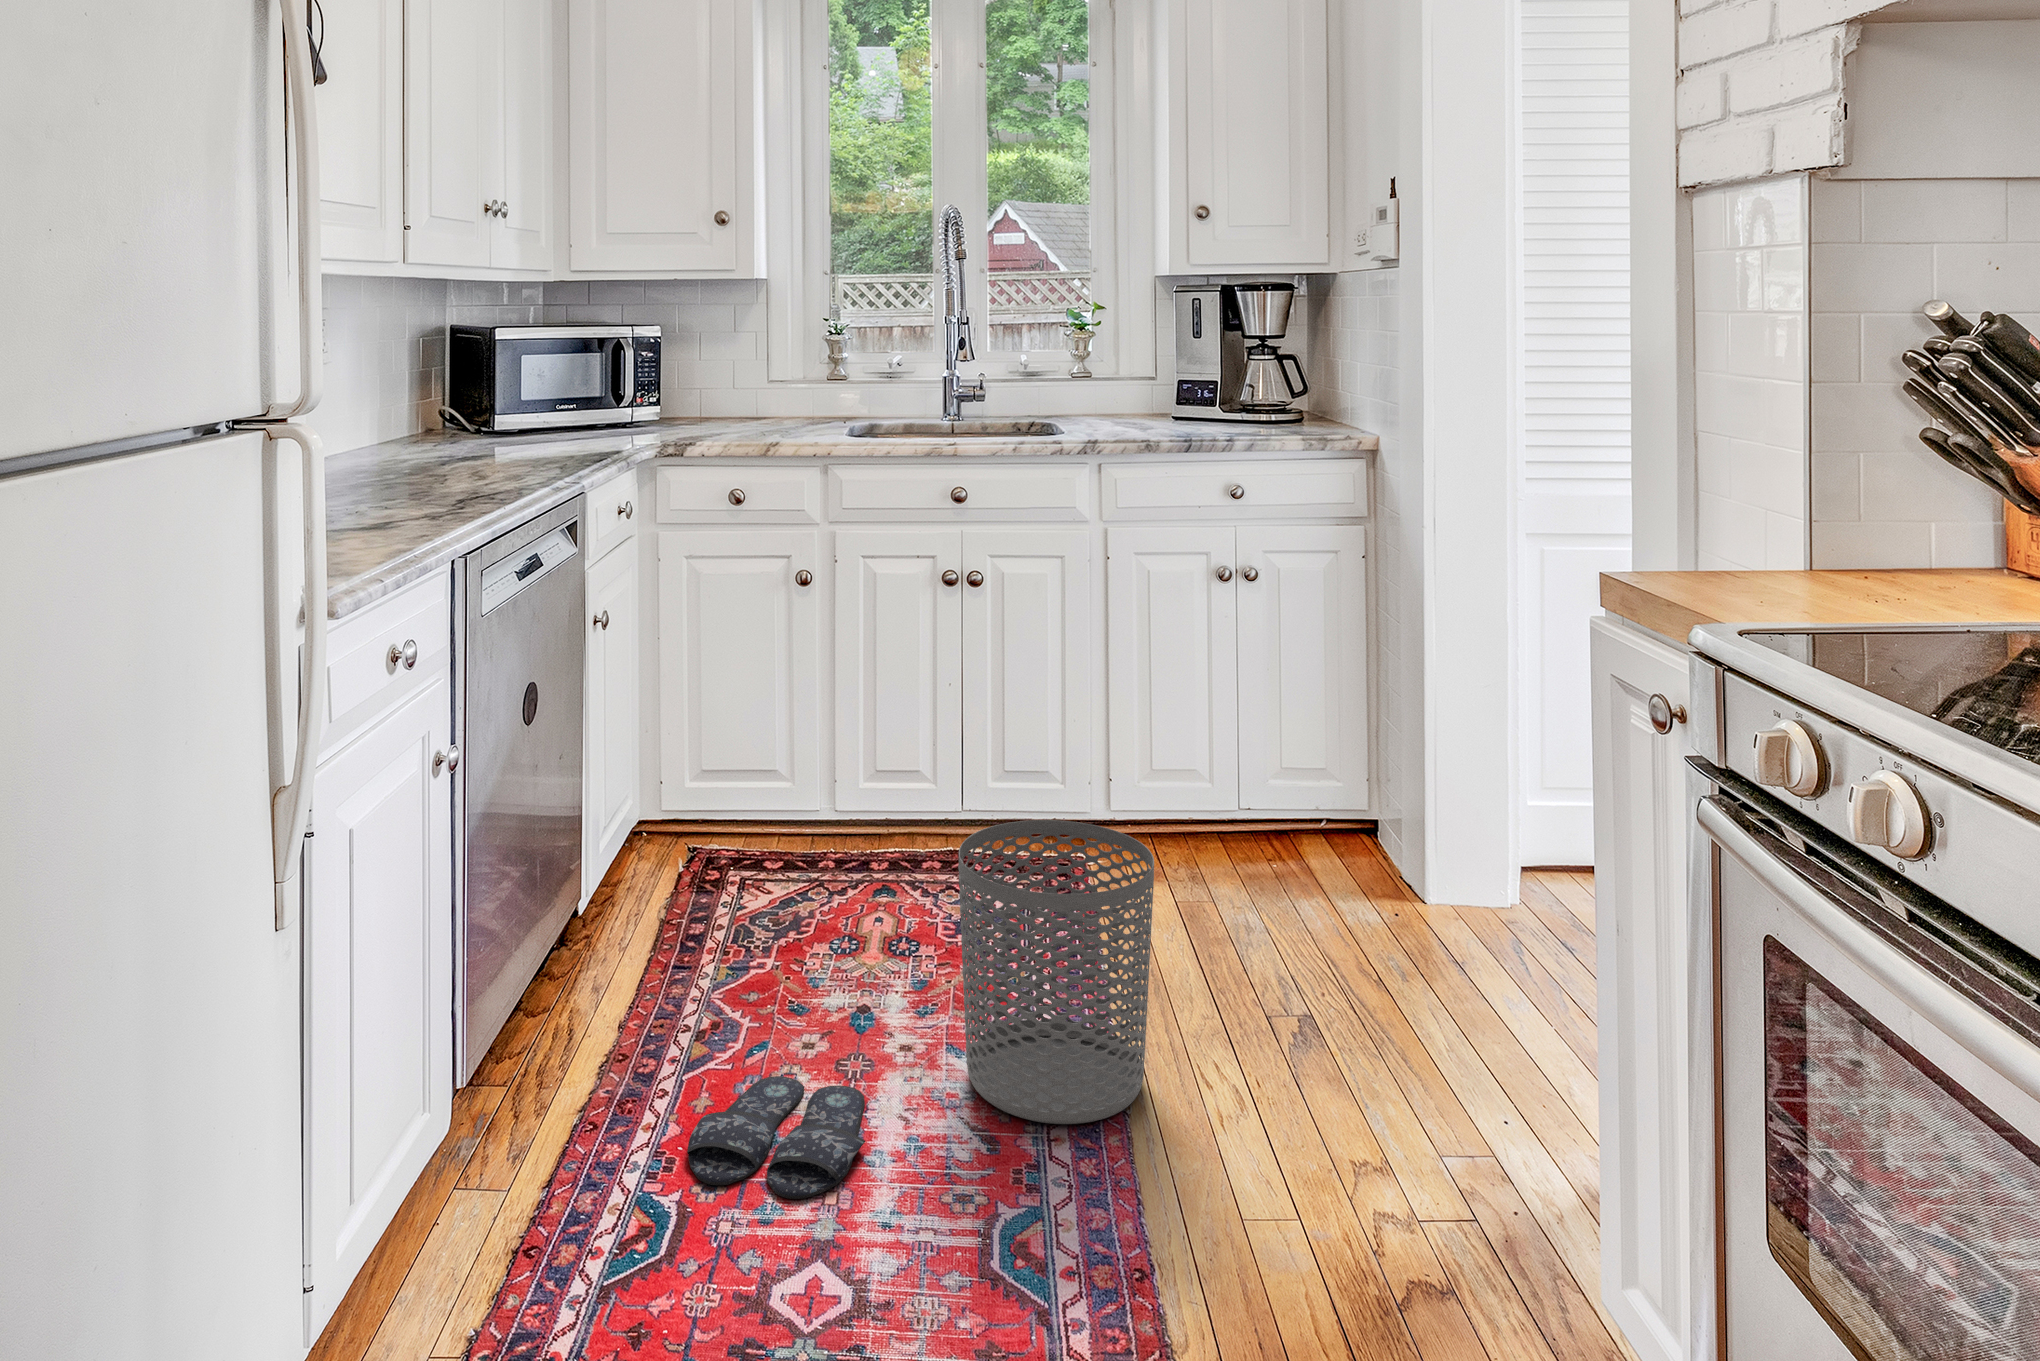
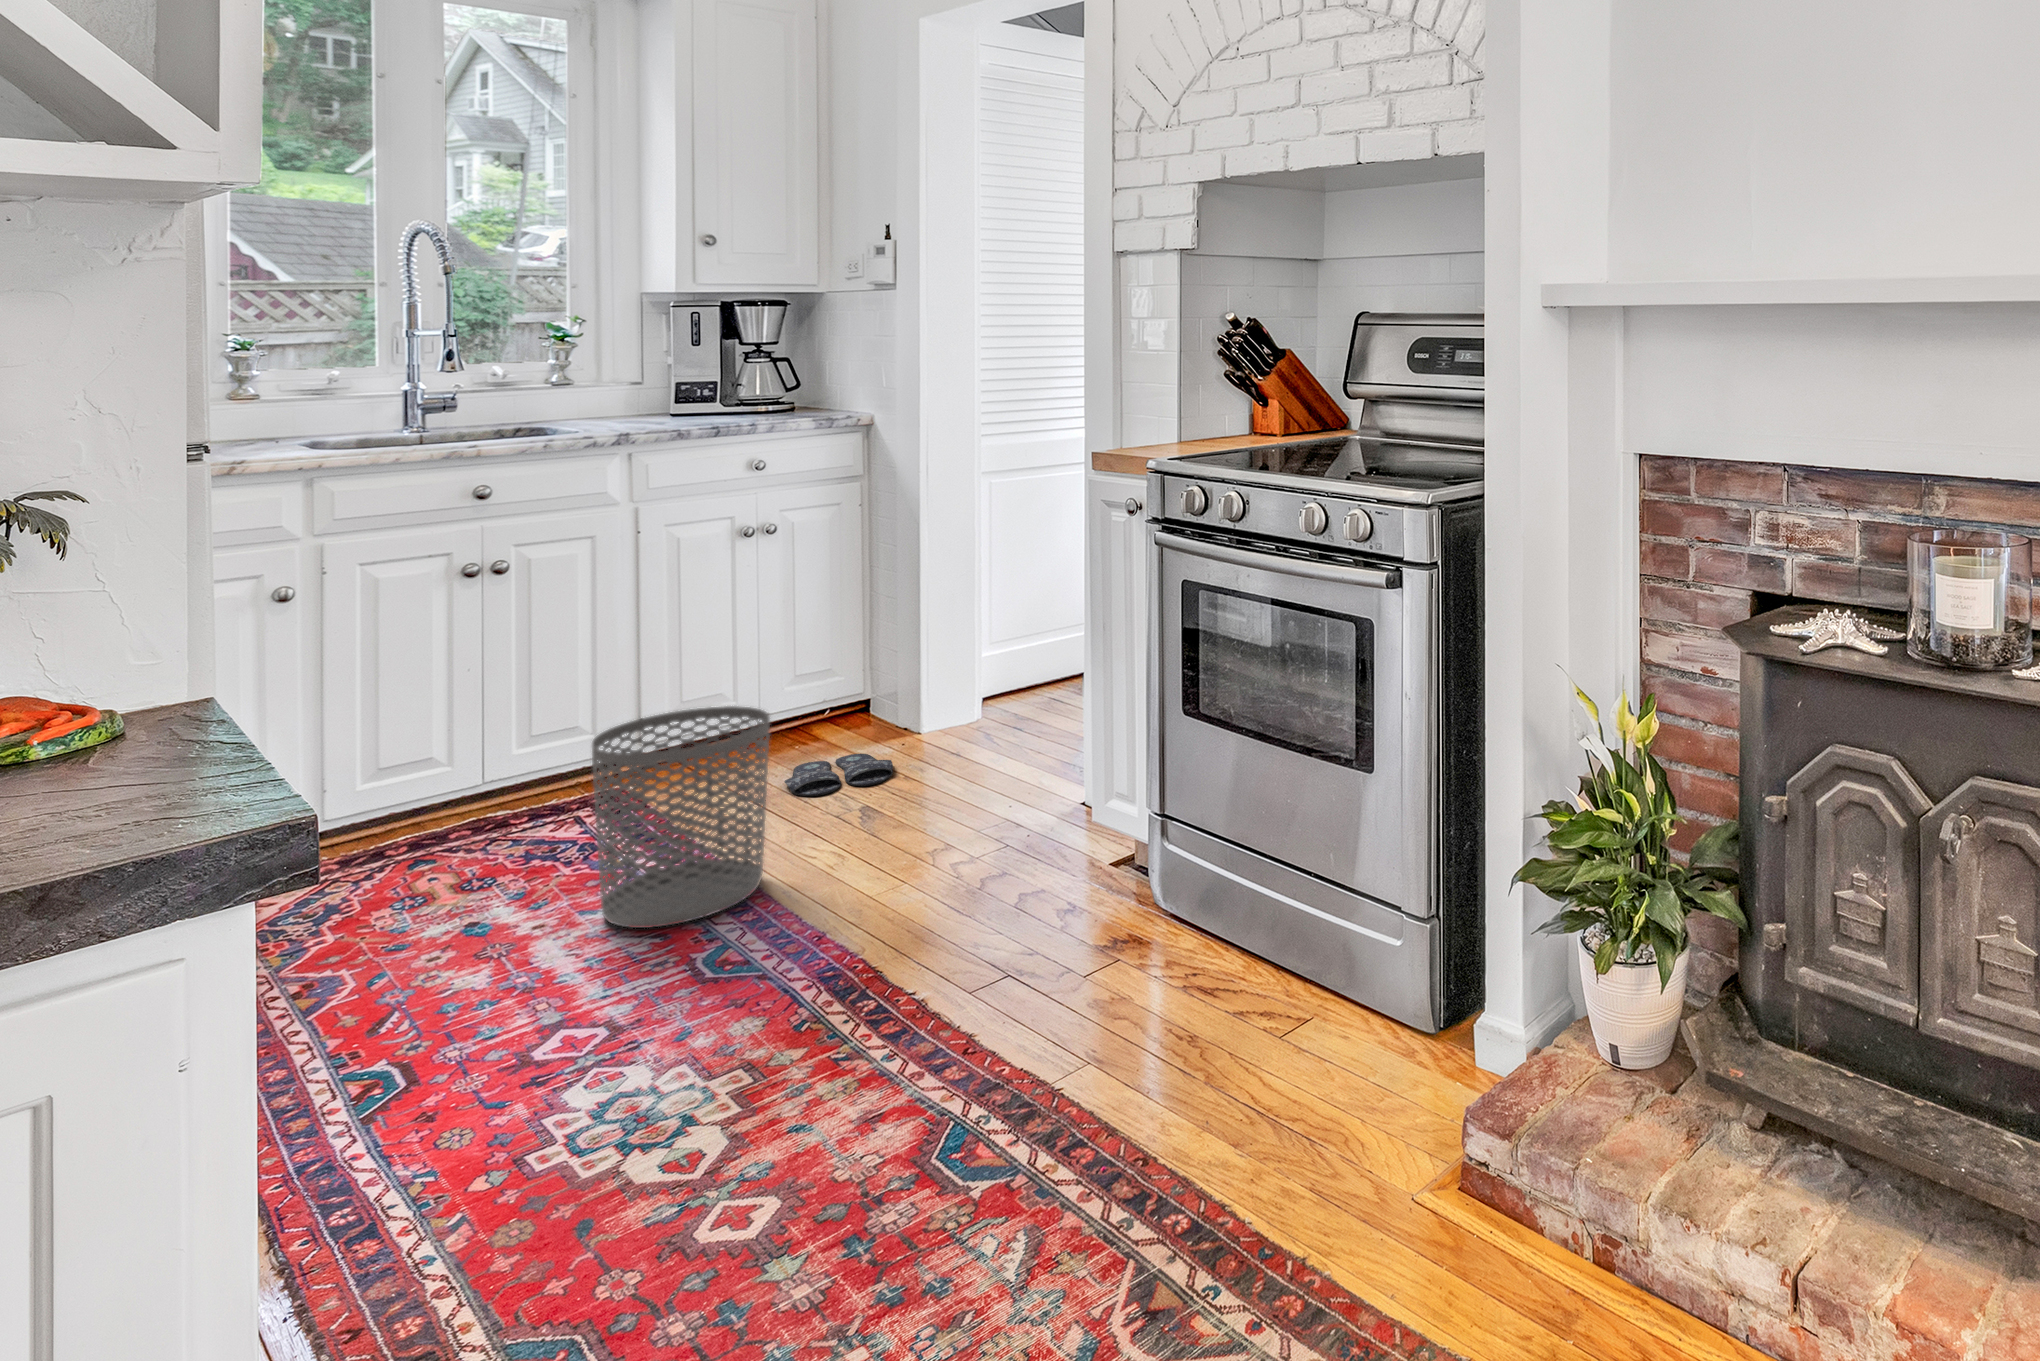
slippers: present [687,1076,865,1199] -> present [785,753,893,796]

